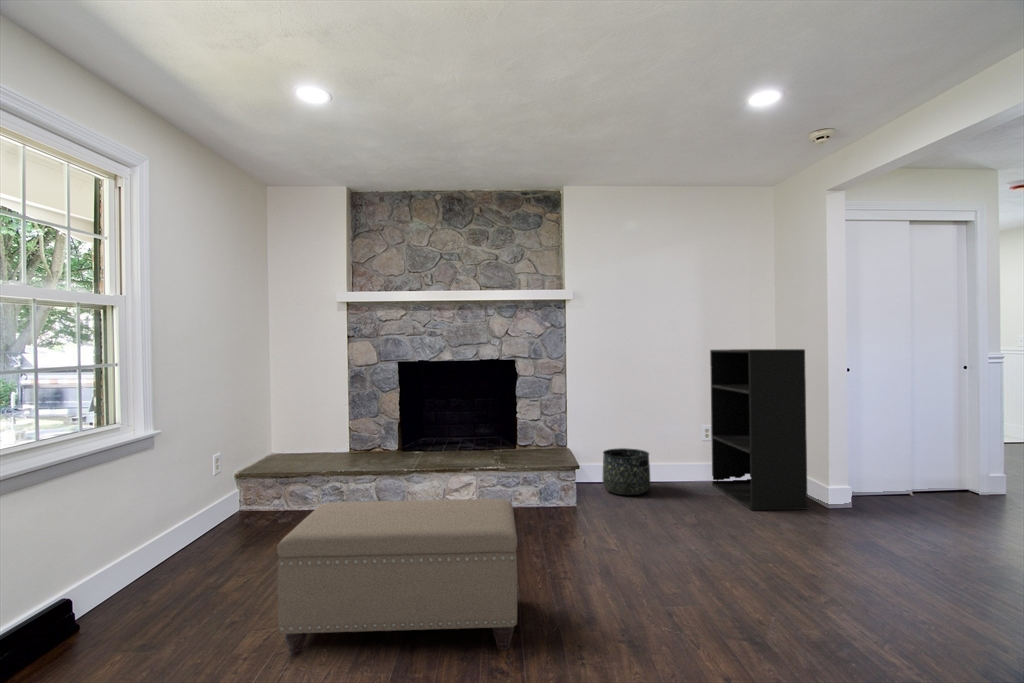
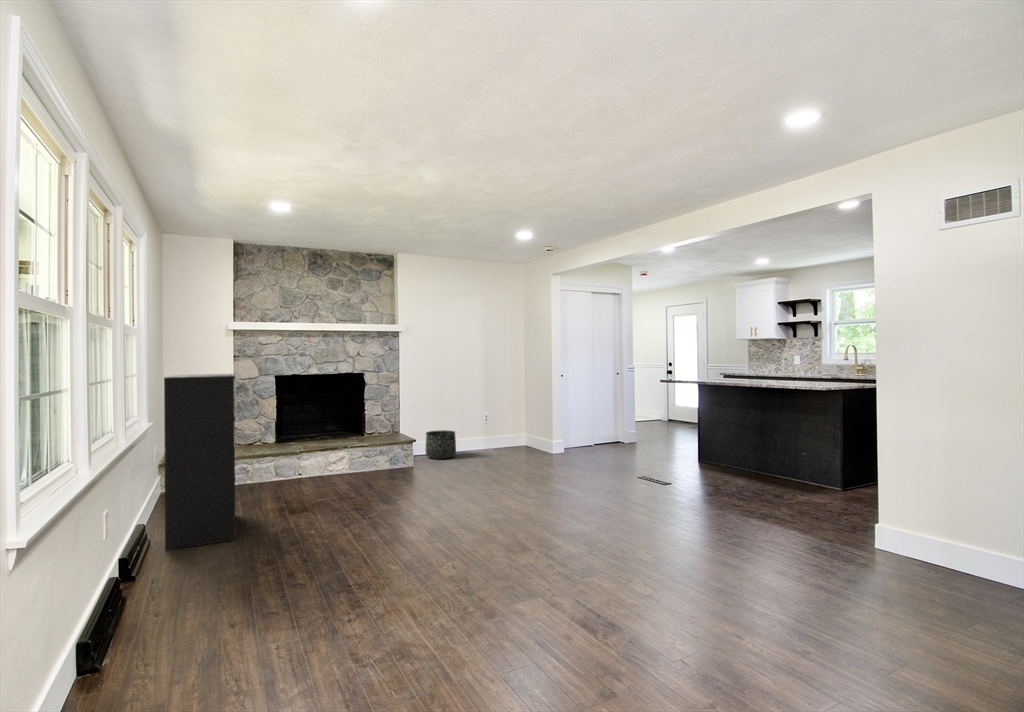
bookshelf: present [710,349,808,510] -> present [164,374,236,550]
ottoman: present [277,499,517,657] -> none [297,448,426,530]

